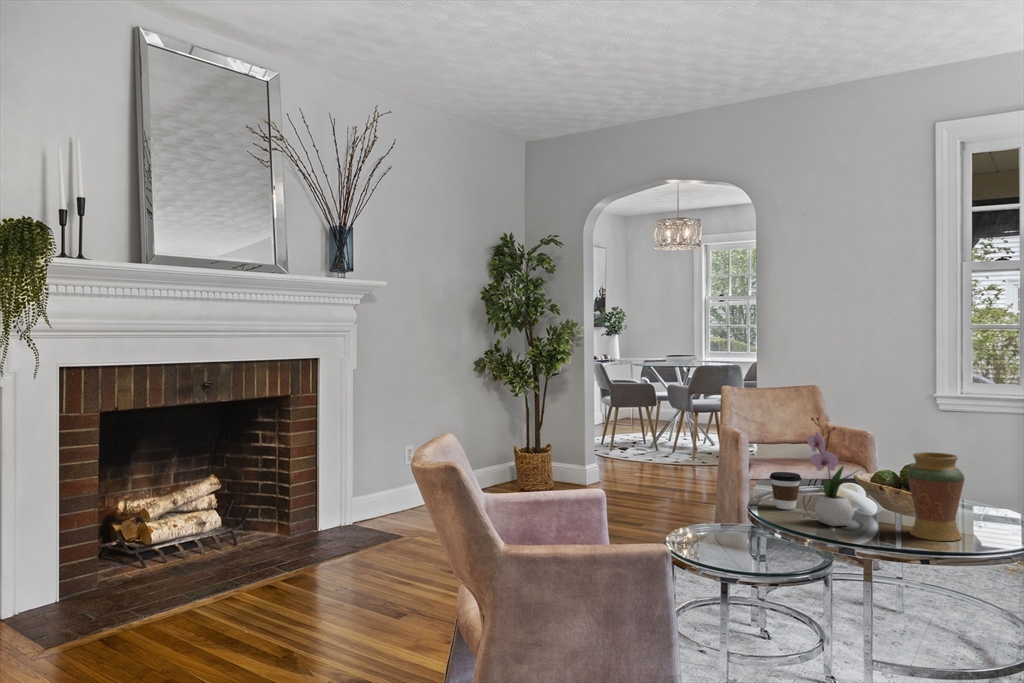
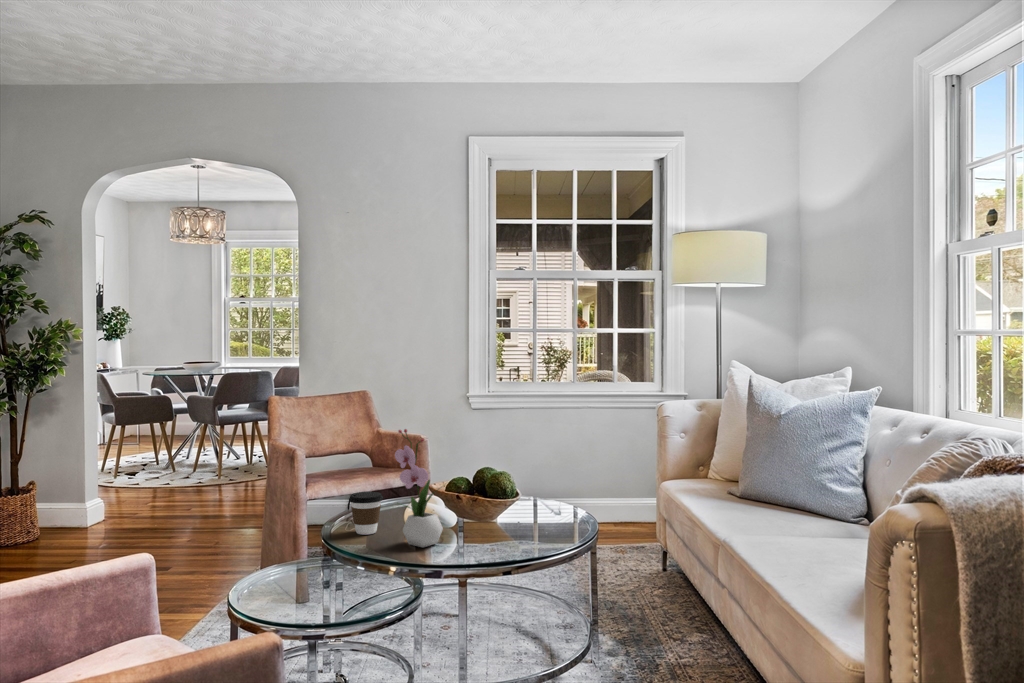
decorative vase: present [907,452,964,541] -> none [492,457,542,547]

